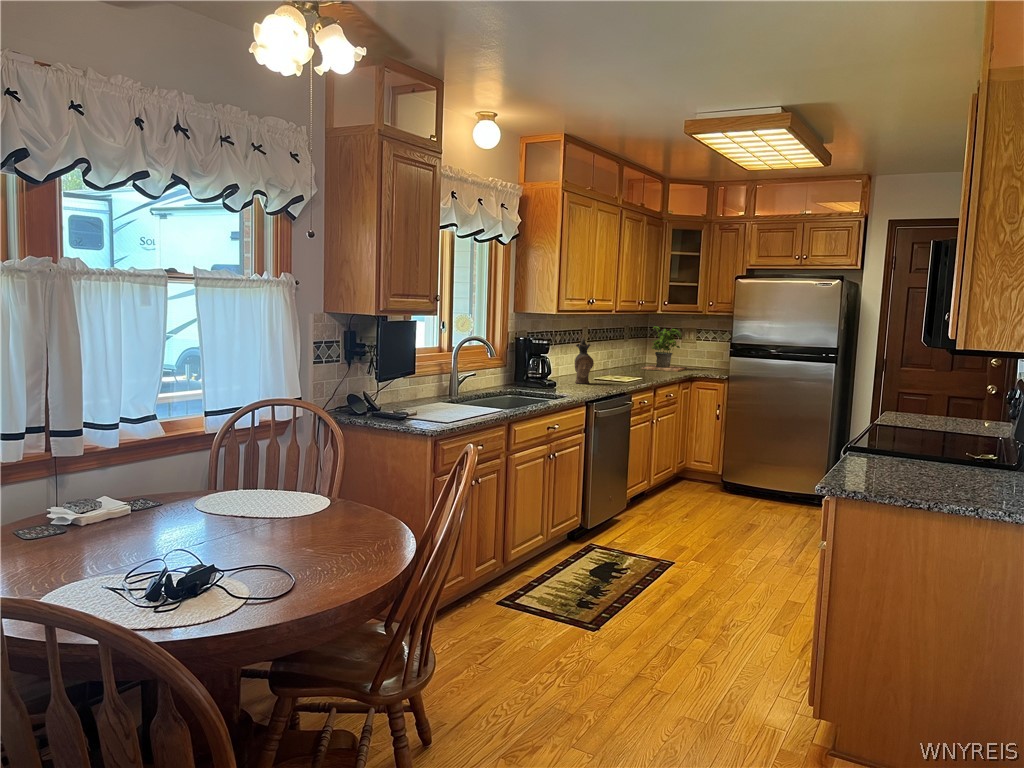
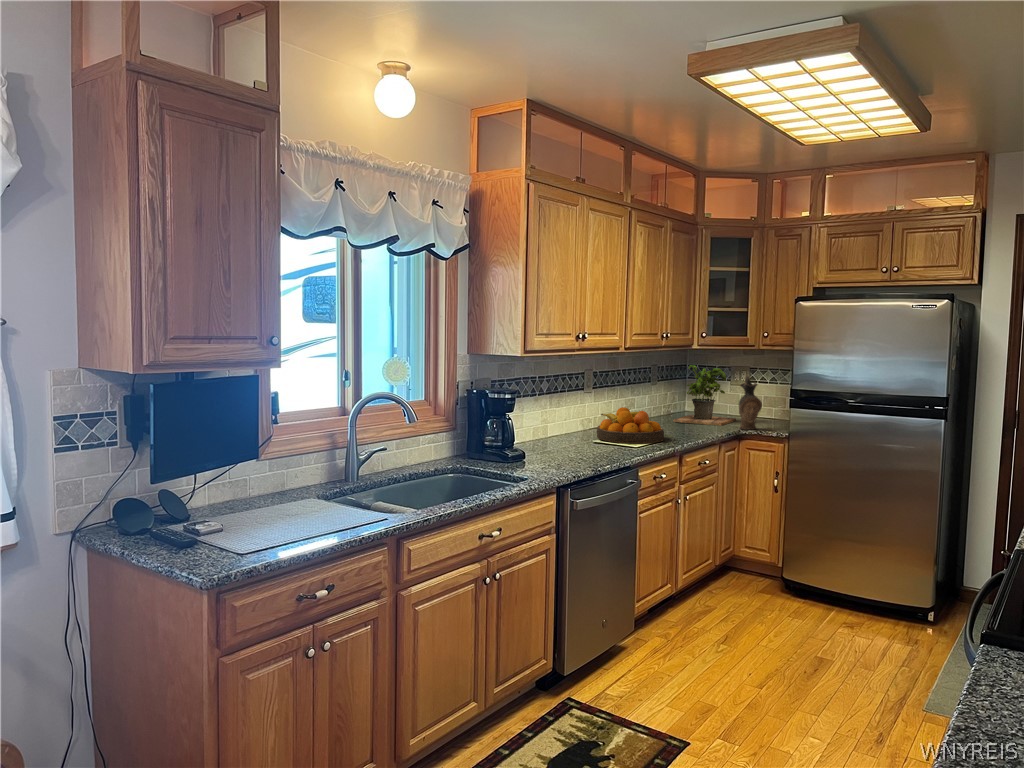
ceramic pitcher: present [575,338,594,384] -> present [739,376,762,429]
fruit bowl: none [593,355,642,380] -> present [597,407,664,443]

